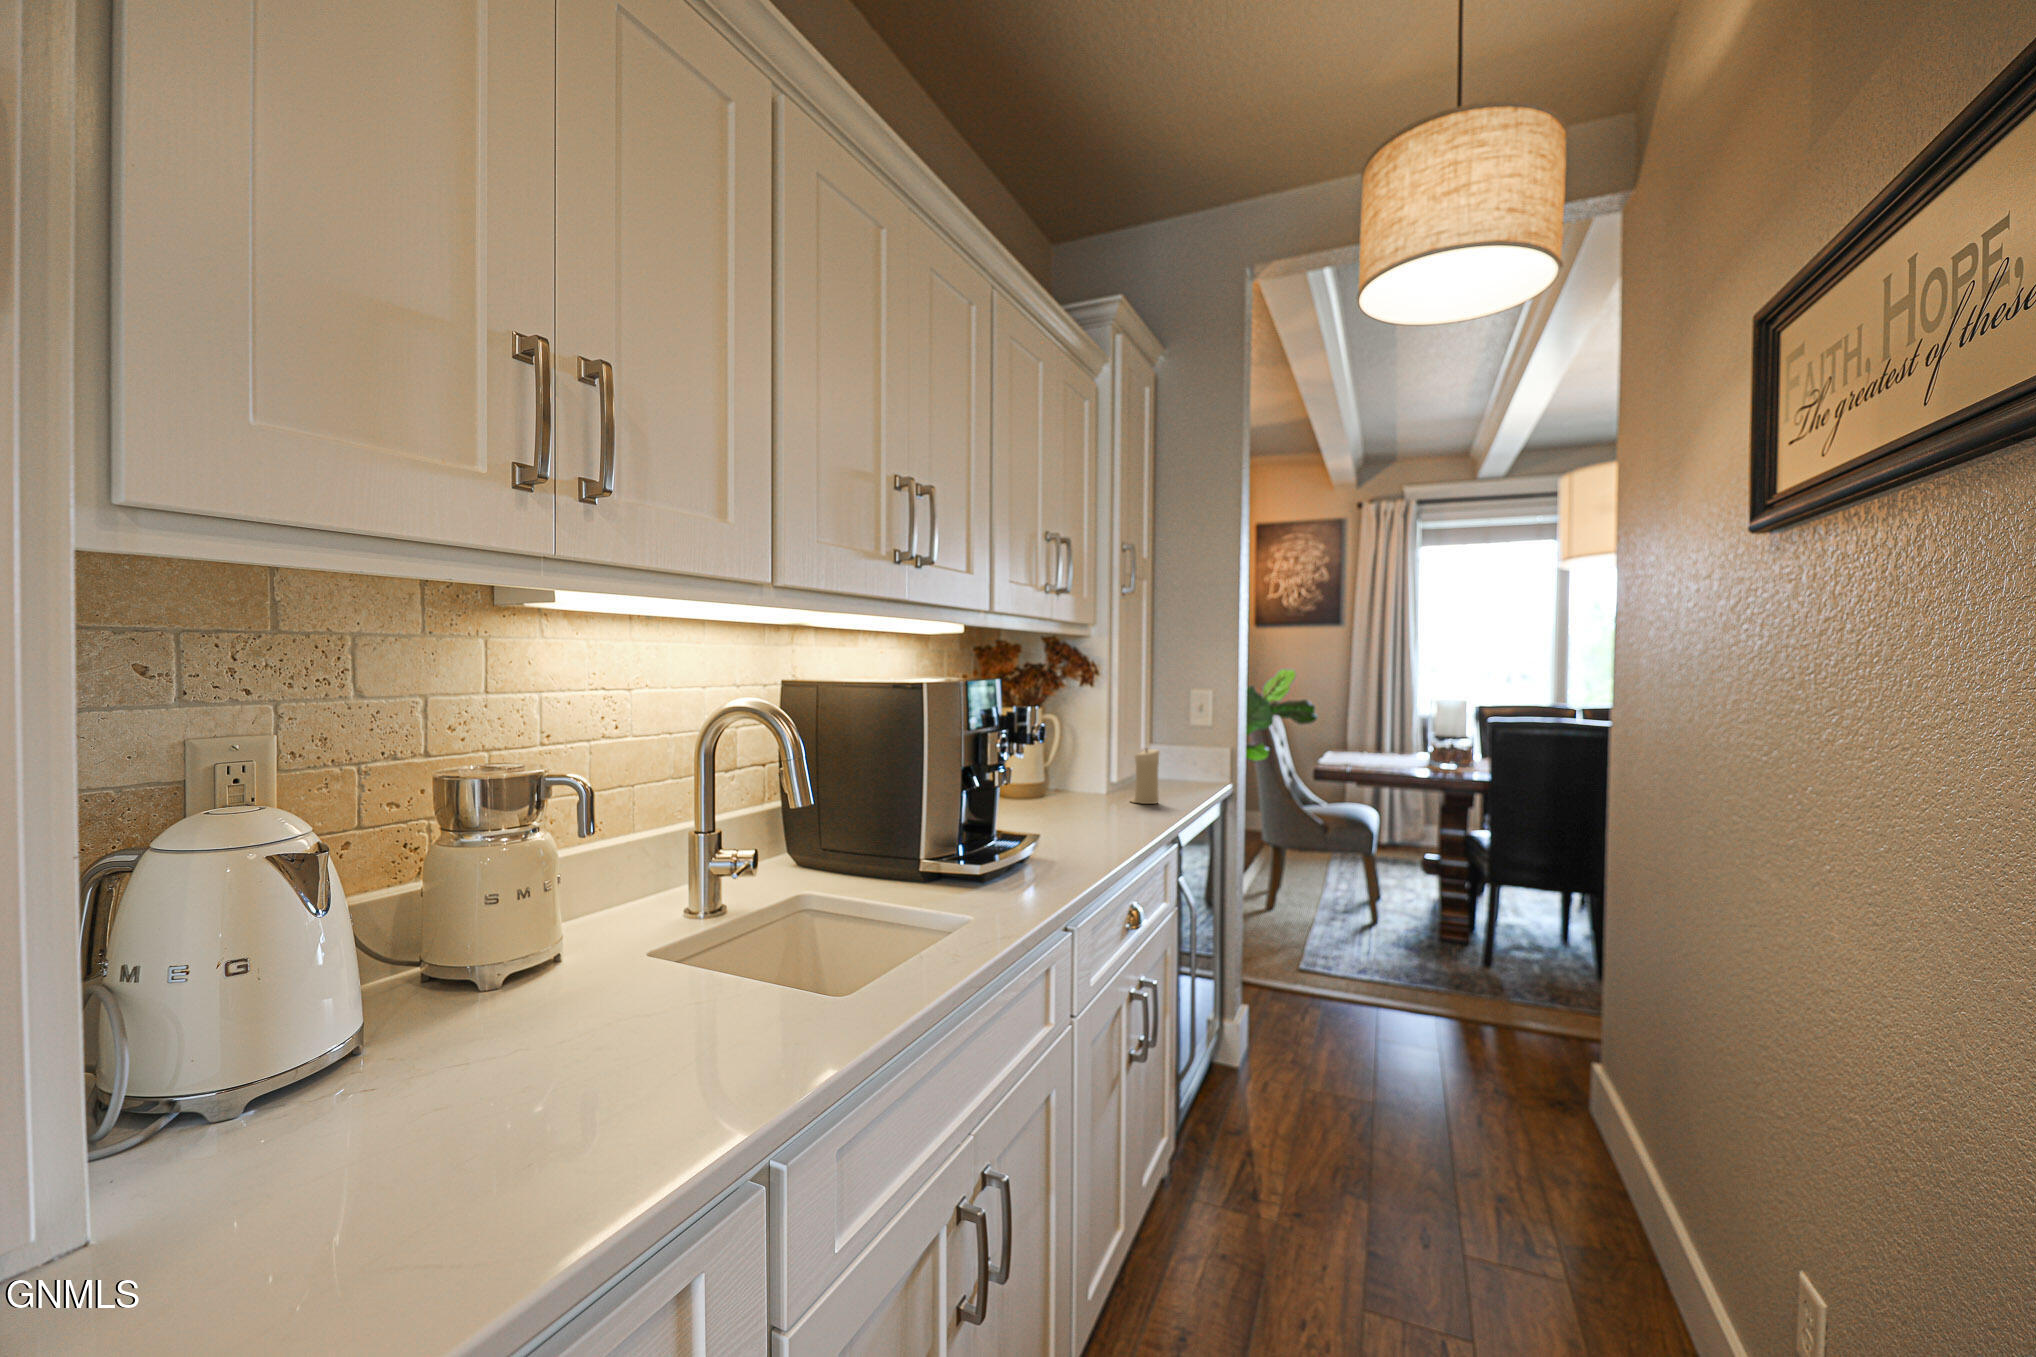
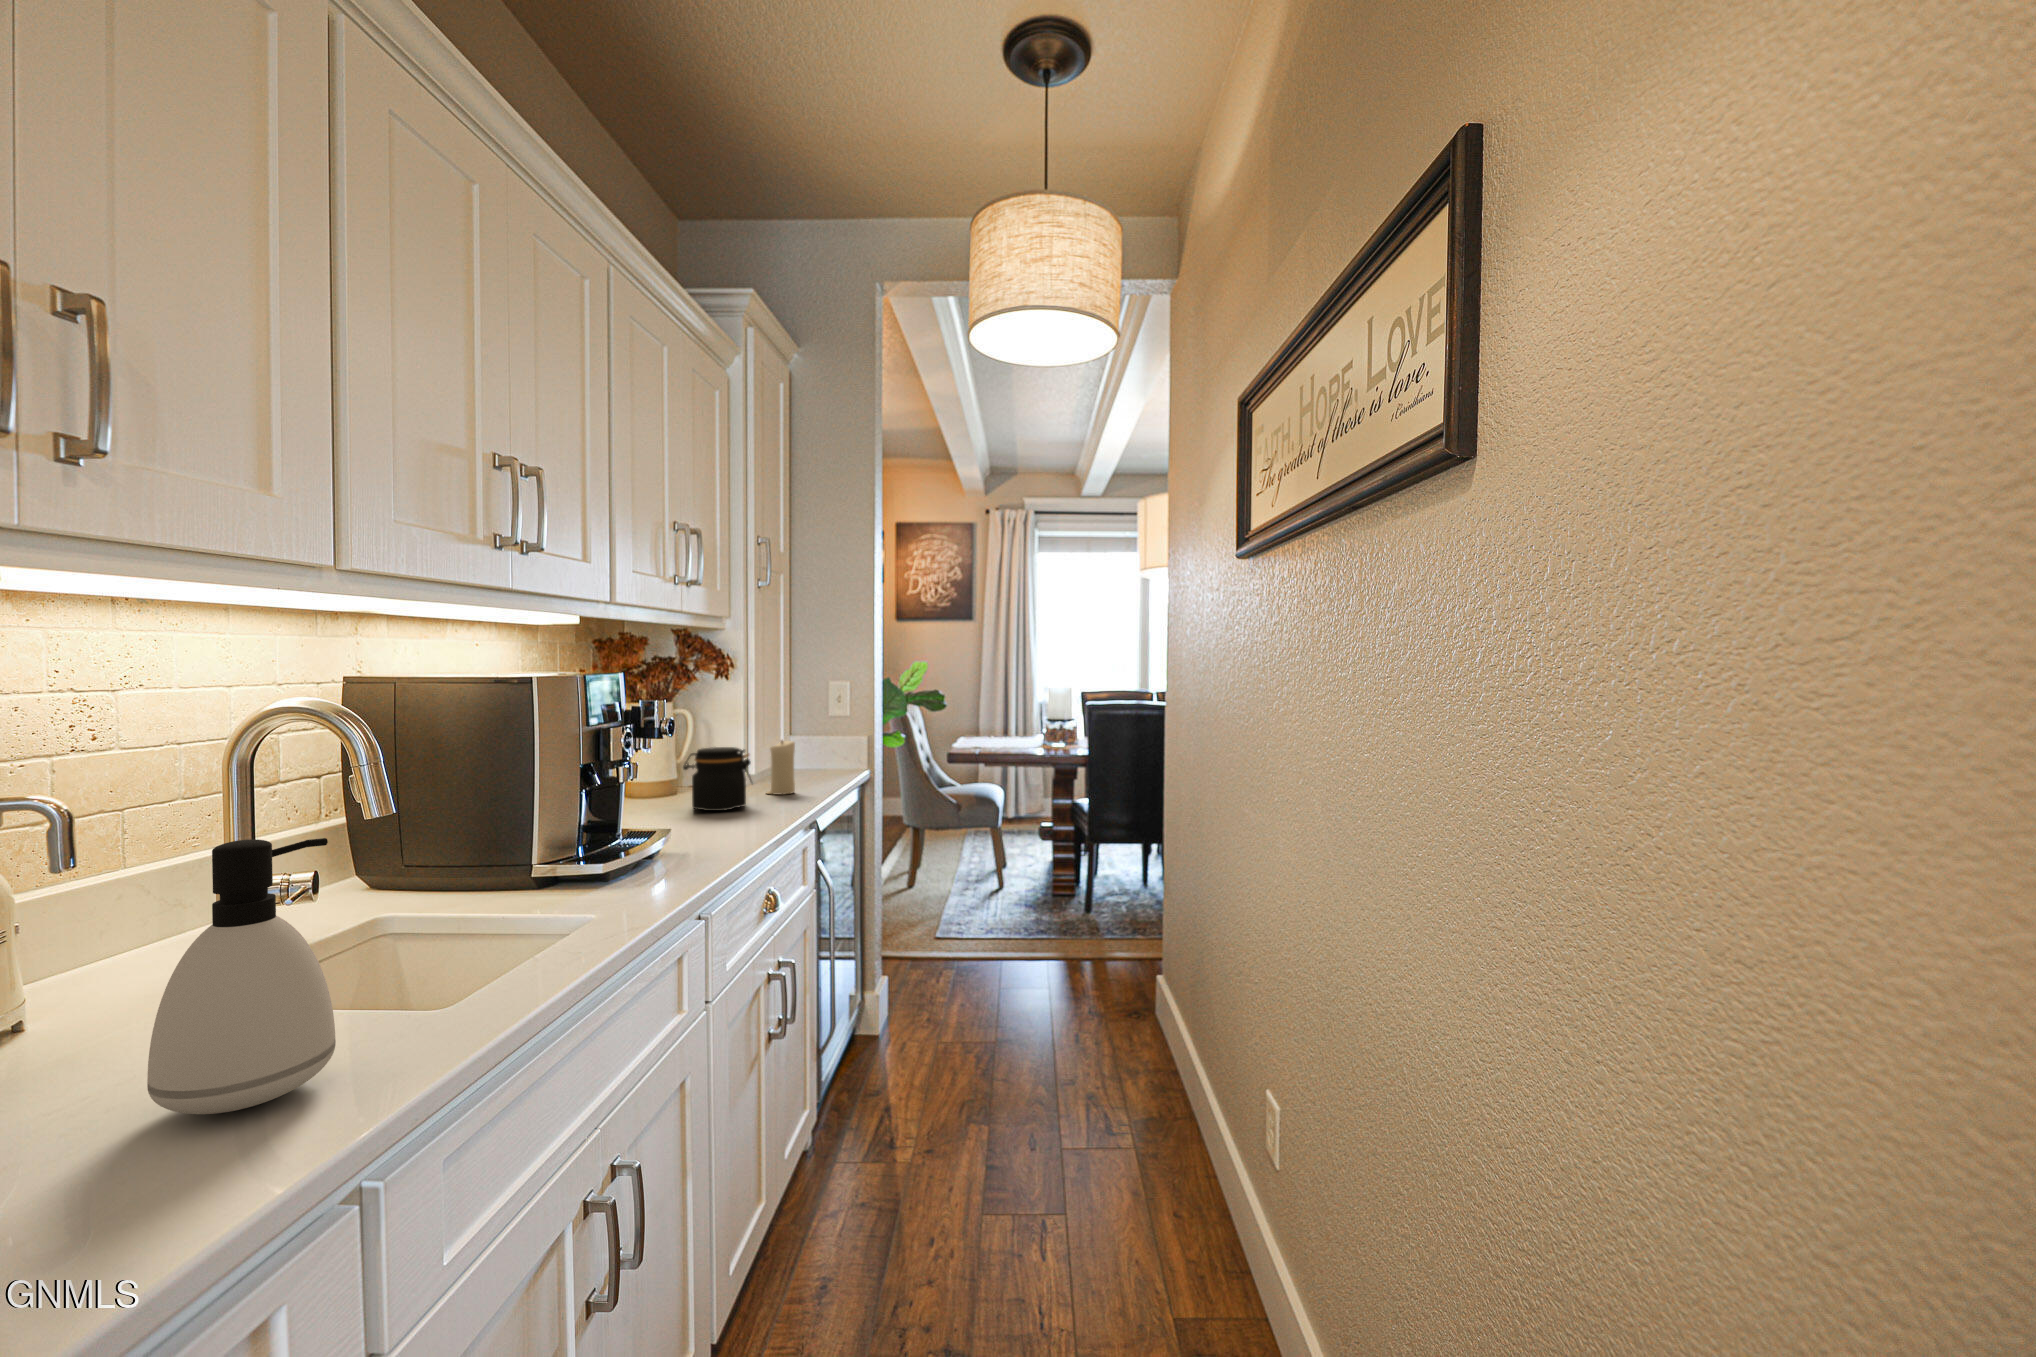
jar: none [1052,753,1118,817] -> present [683,747,752,811]
soap dispenser: none [608,827,746,1080] -> present [147,838,336,1114]

